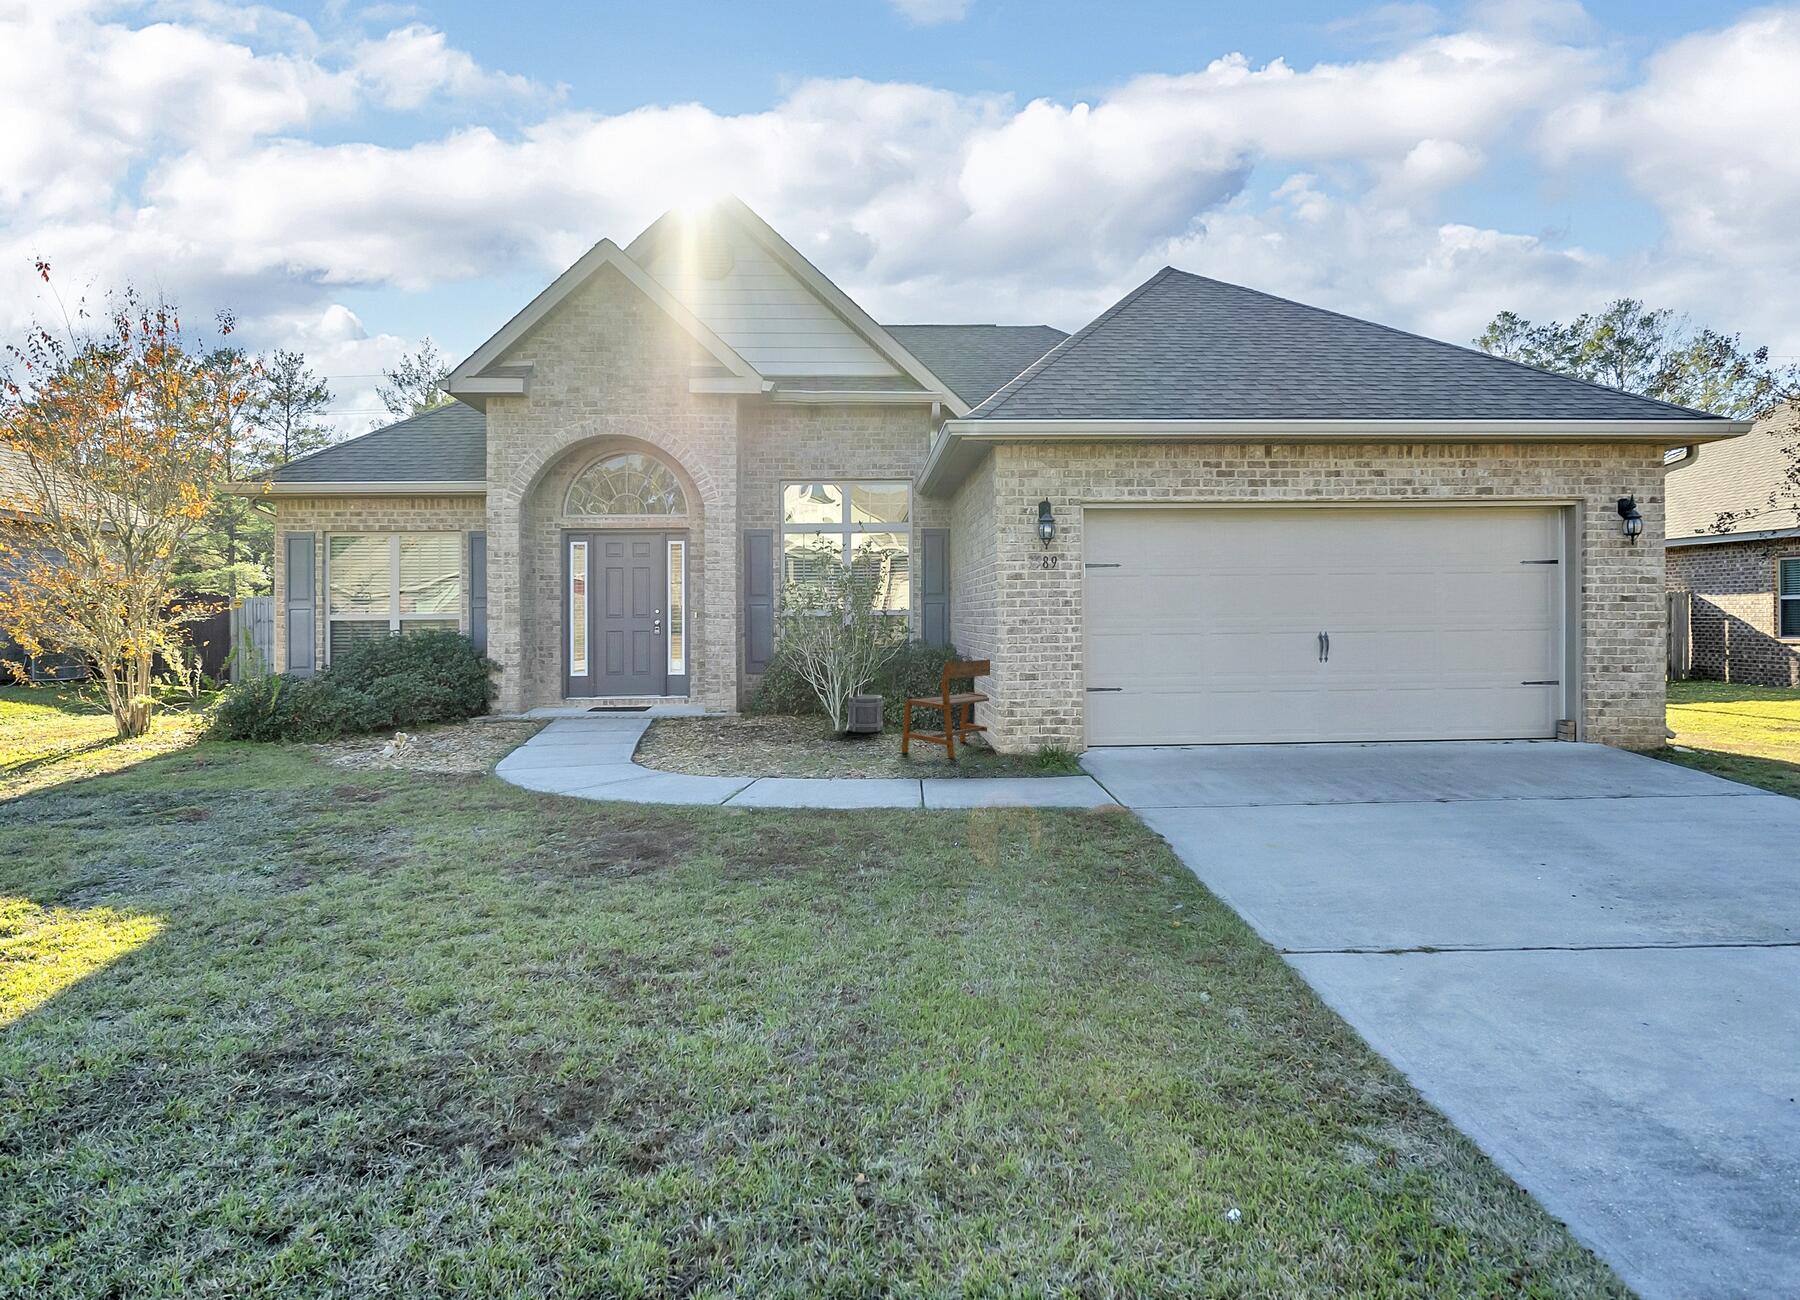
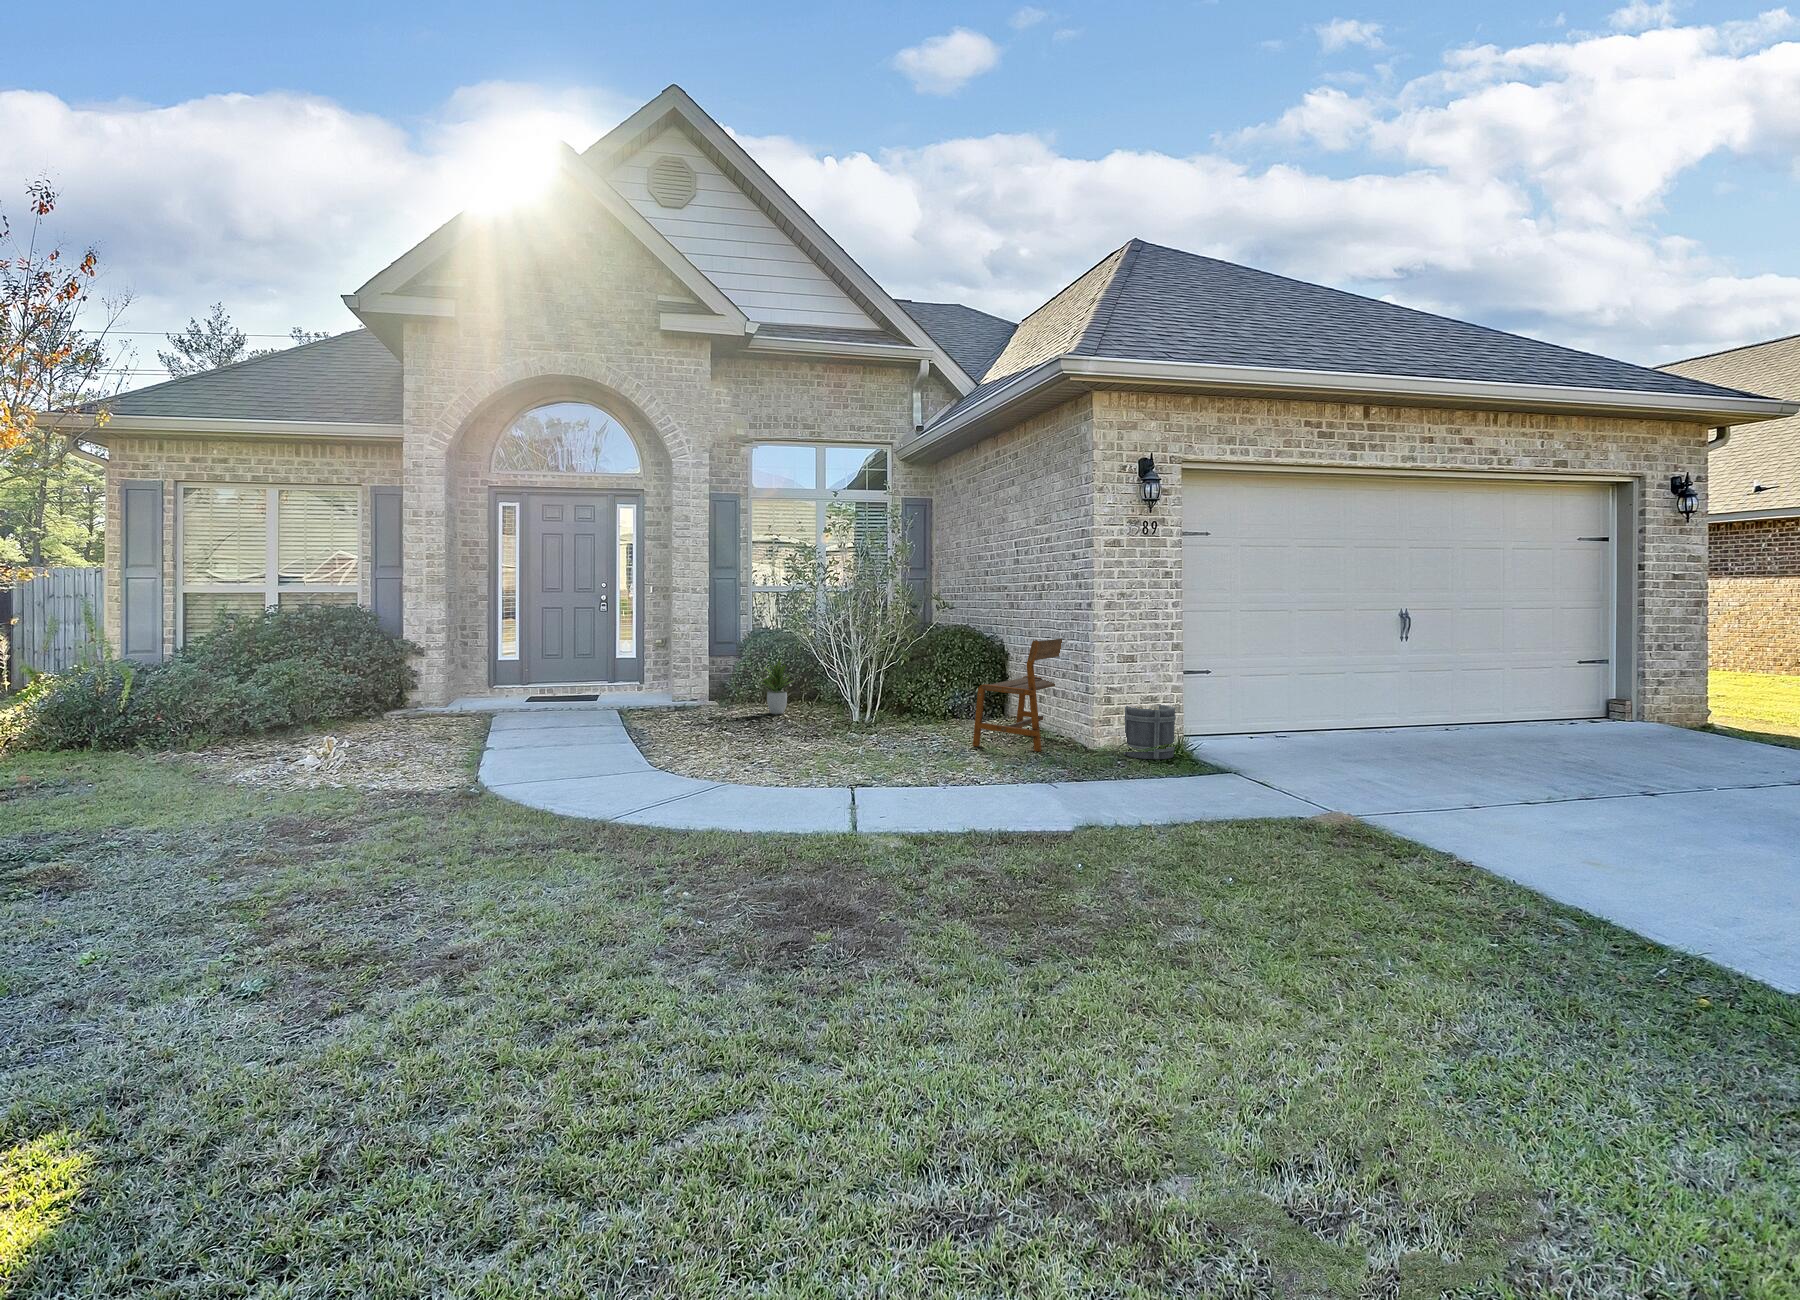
potted plant: none [767,674,798,723] -> present [760,659,793,714]
bucket: present [848,695,883,732] -> present [1124,705,1176,759]

